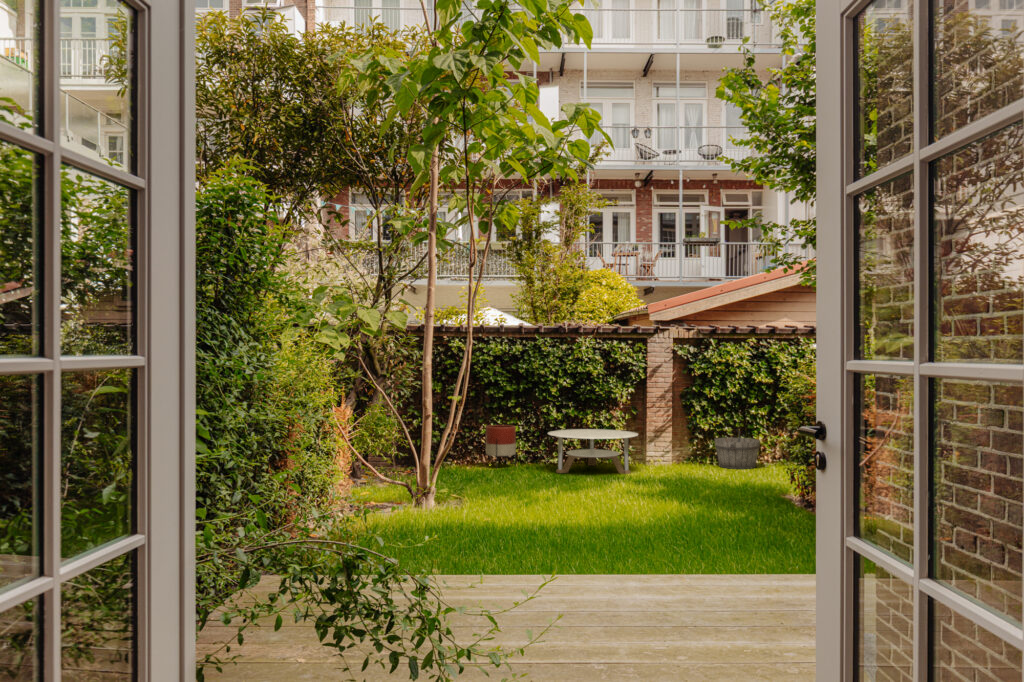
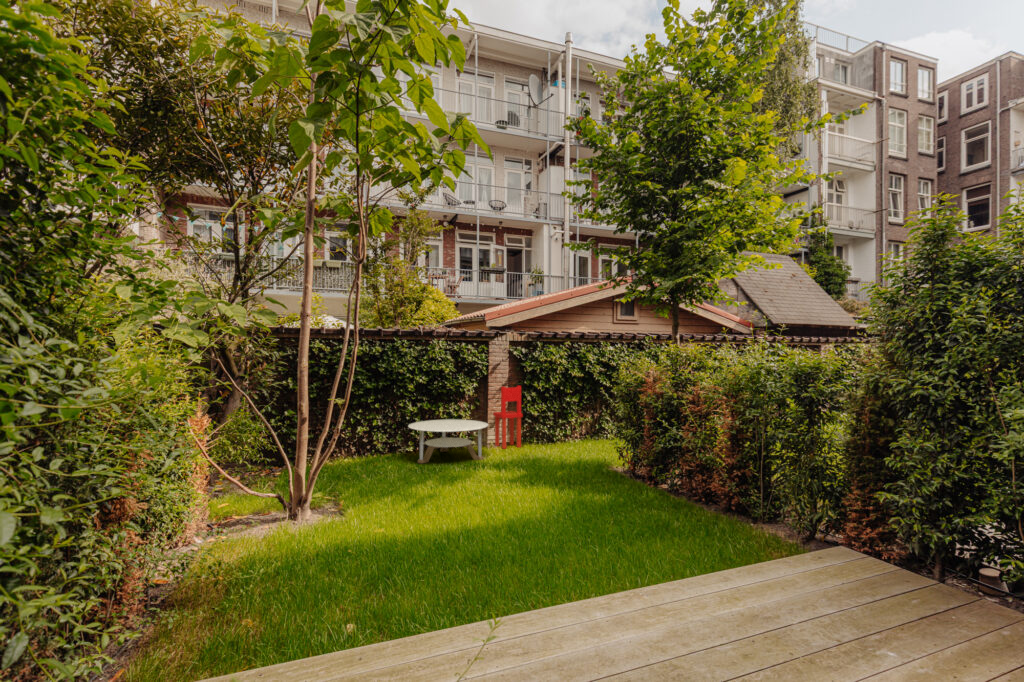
chair: none [653,392,687,466] -> present [493,386,523,449]
planter: present [486,425,516,466] -> none [347,420,376,462]
wooden bucket: present [715,431,760,469] -> none [543,415,578,448]

